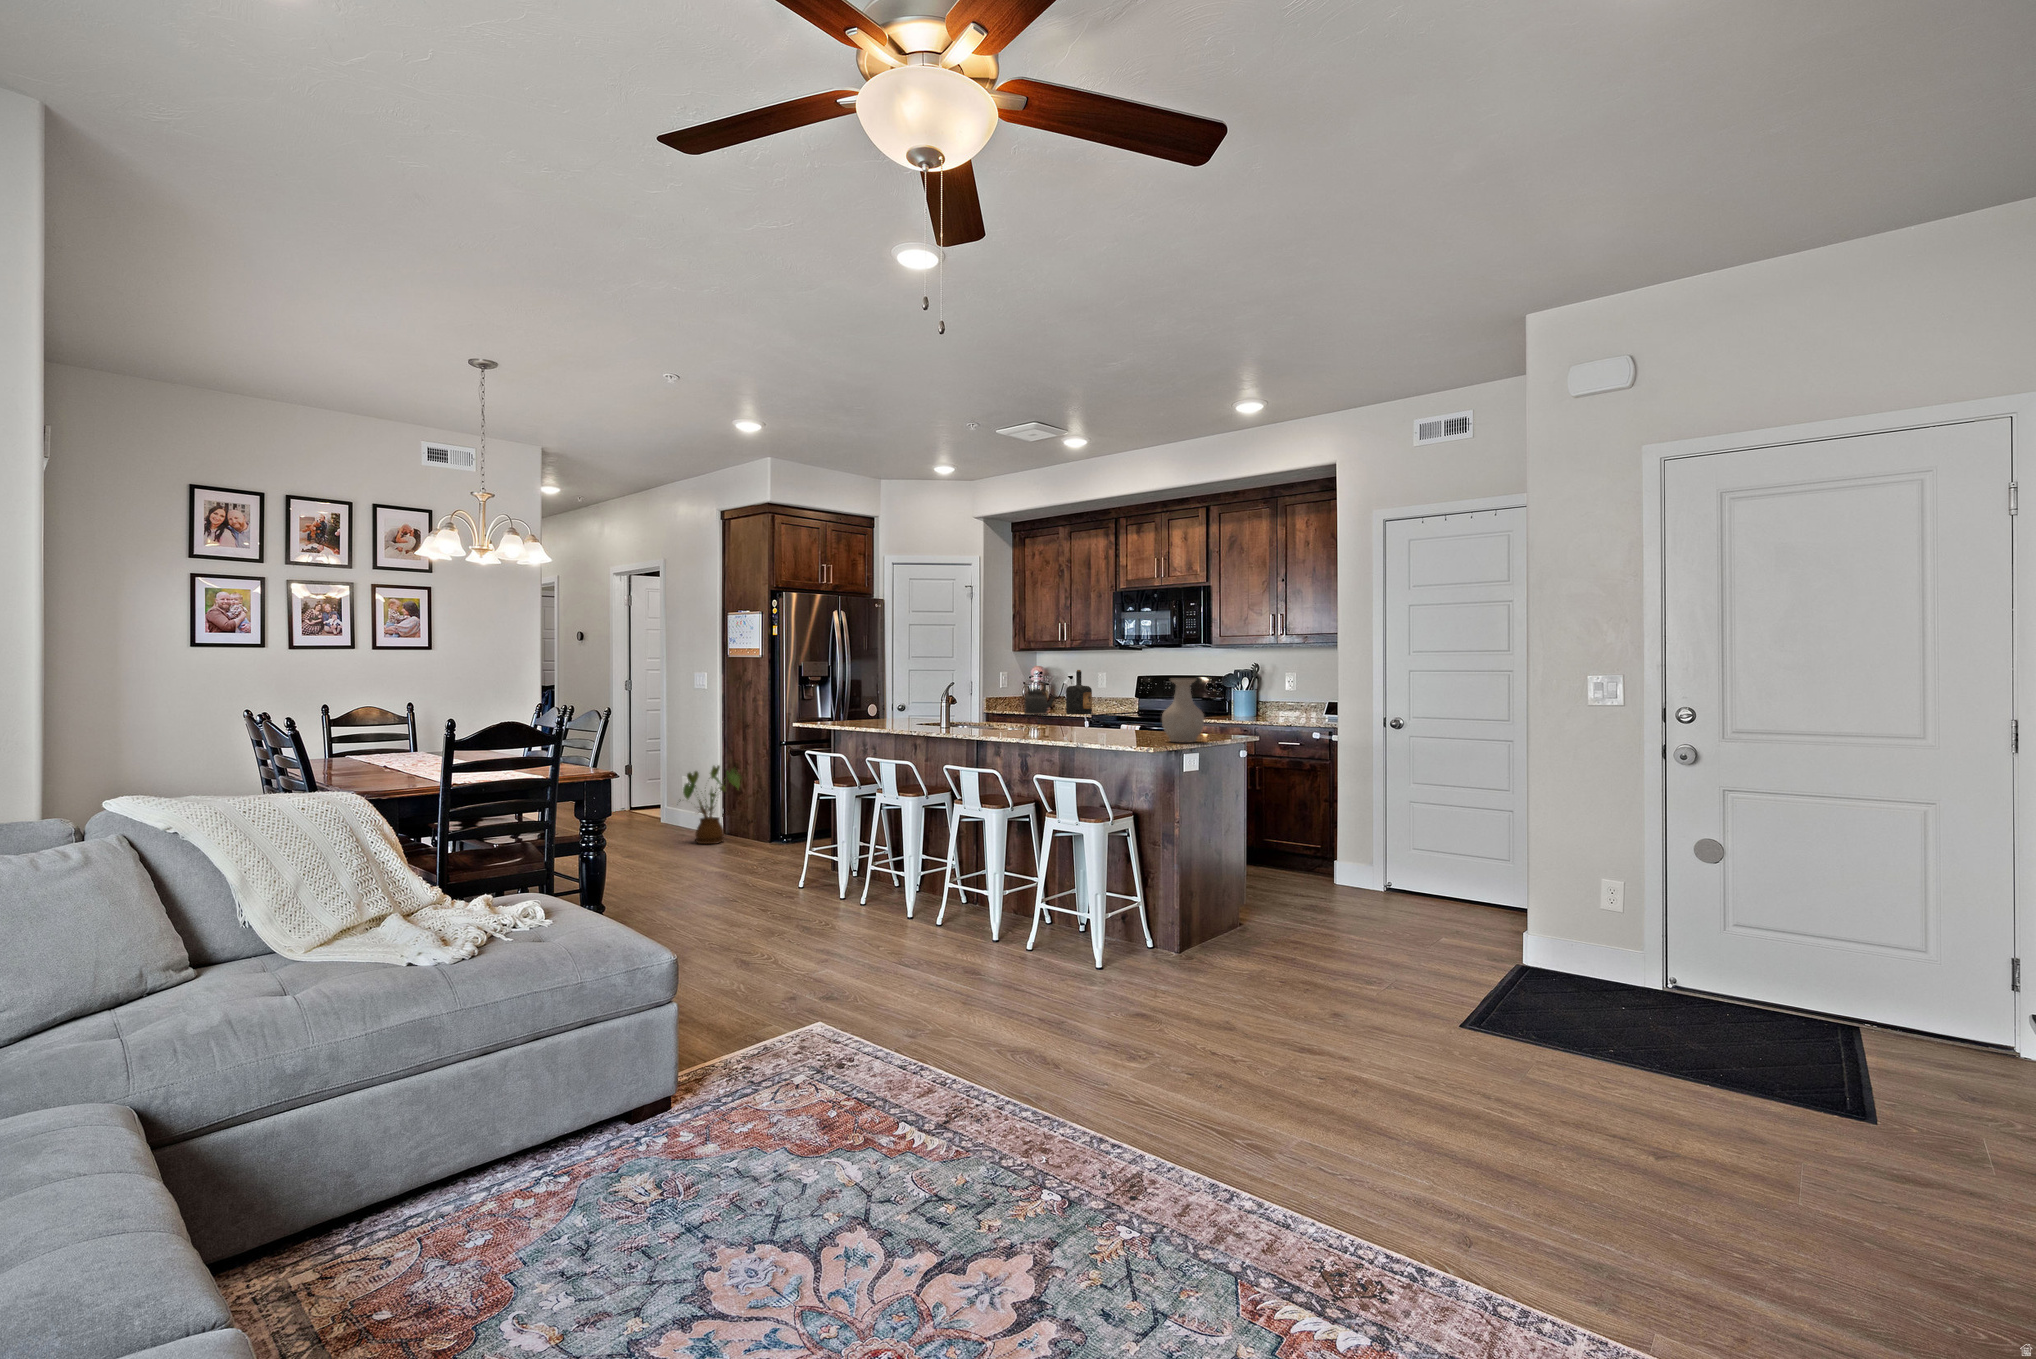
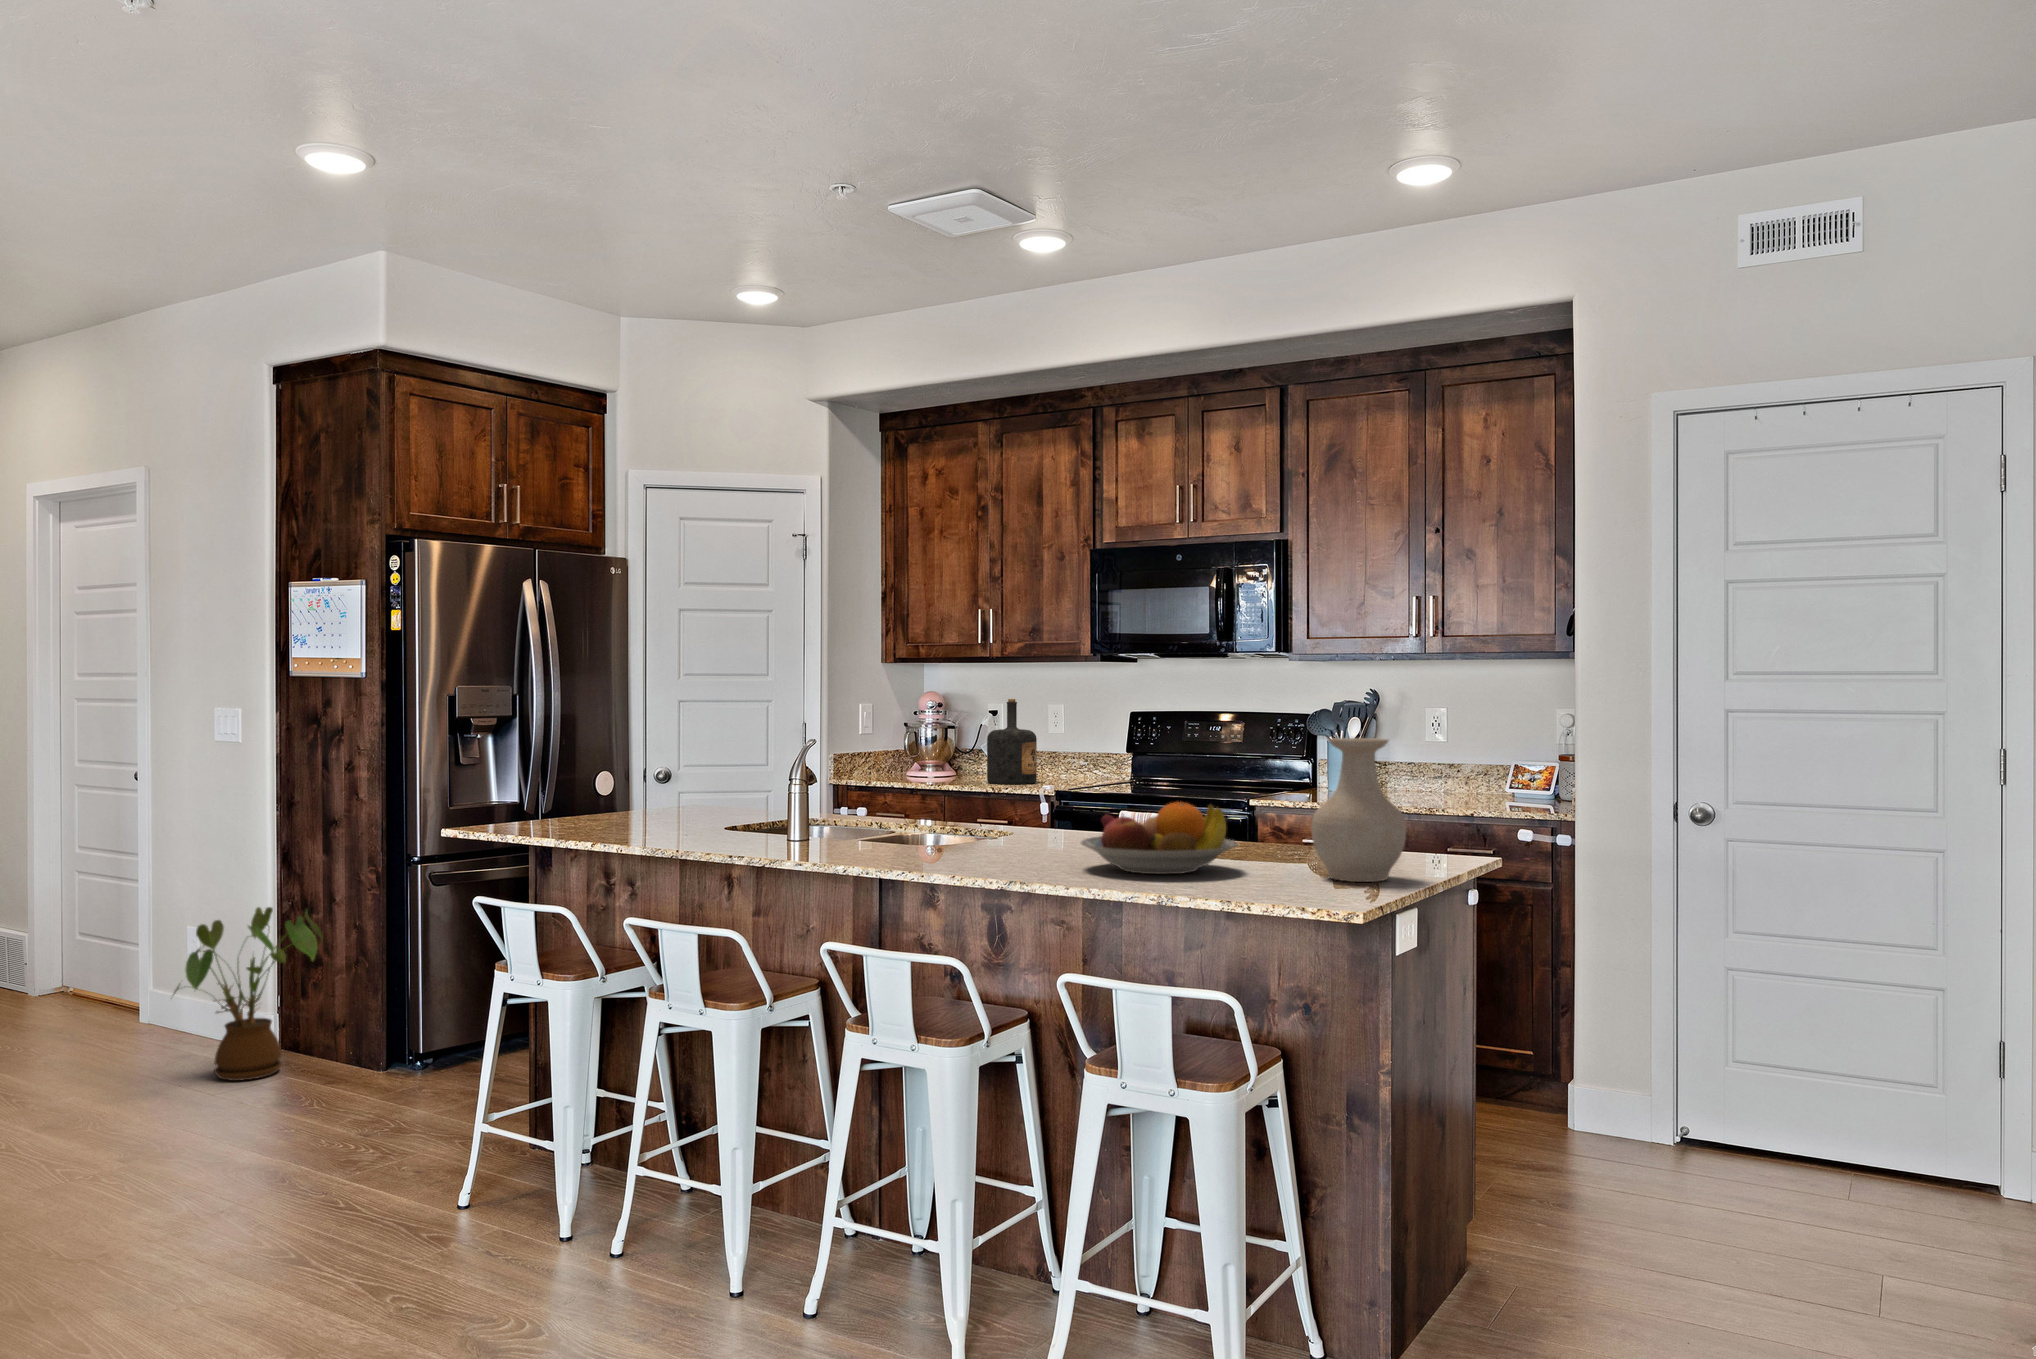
kettle: present [1024,683,1055,715] -> none [910,721,971,789]
fruit bowl: none [1062,708,1132,739] -> present [1081,802,1237,874]

